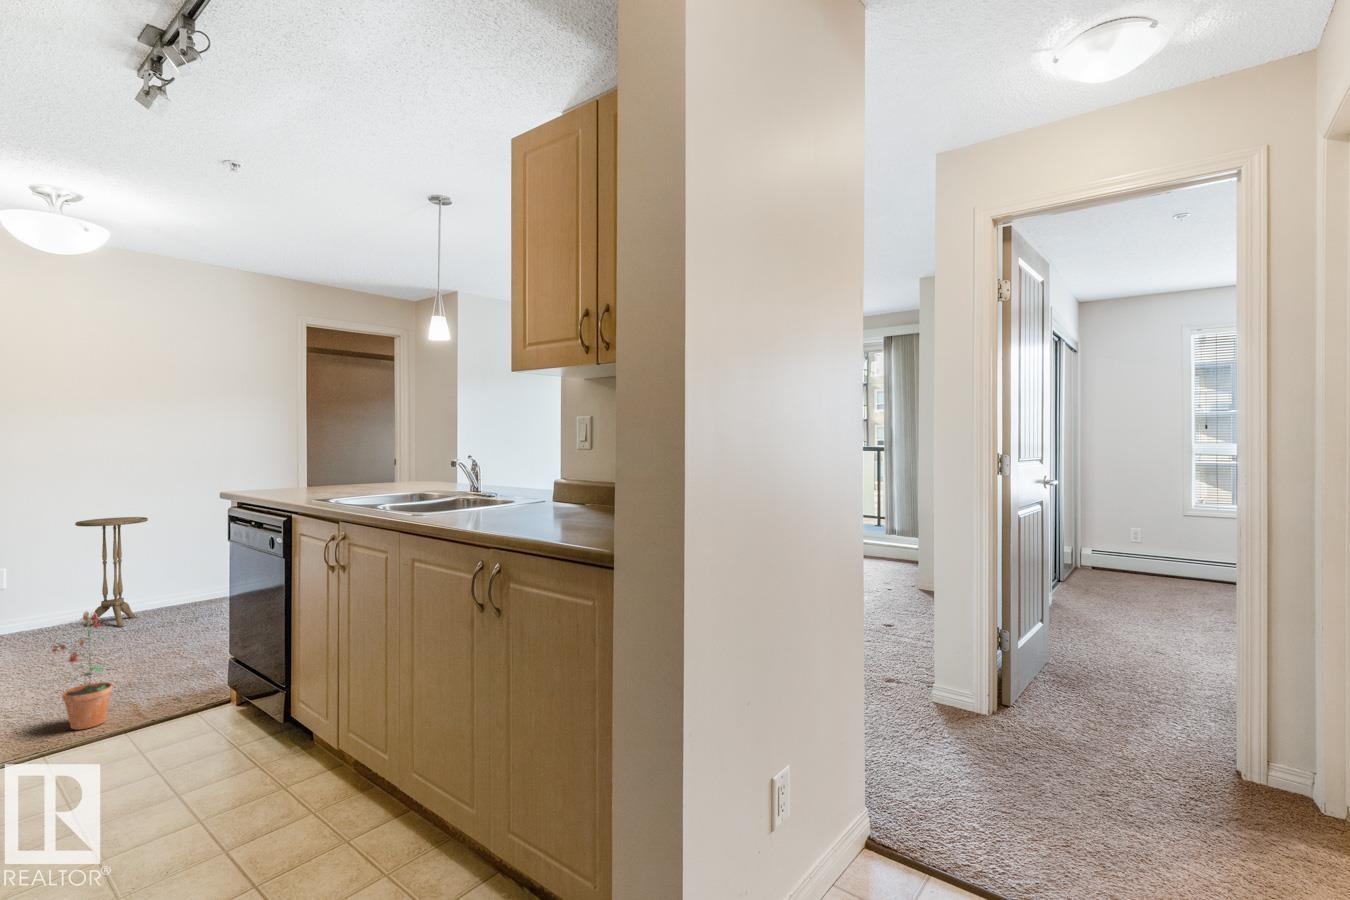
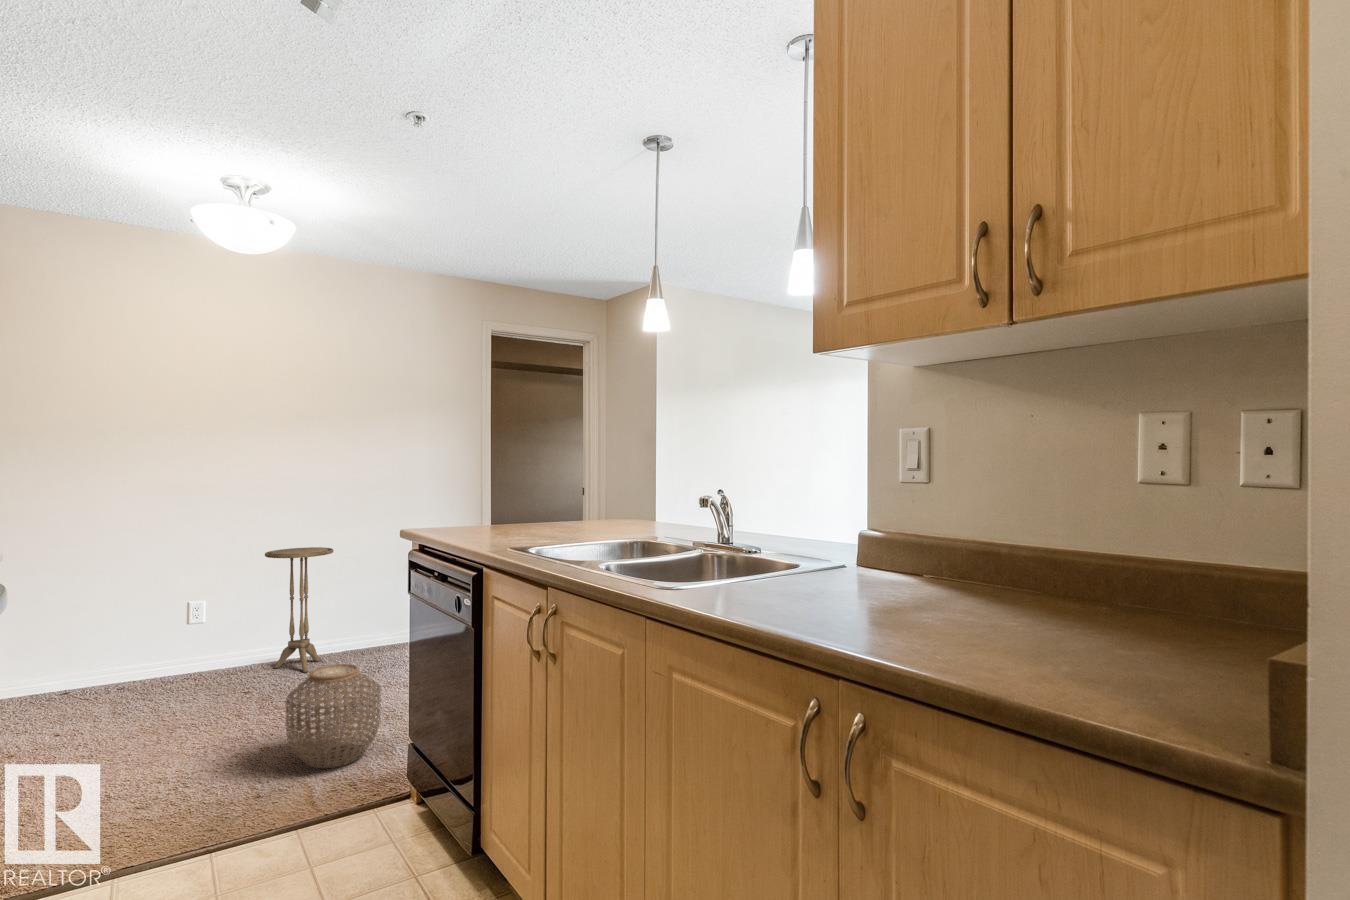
woven basket: none [110,607,201,691] -> present [286,664,380,768]
potted plant: present [52,612,113,730] -> none [221,672,285,820]

